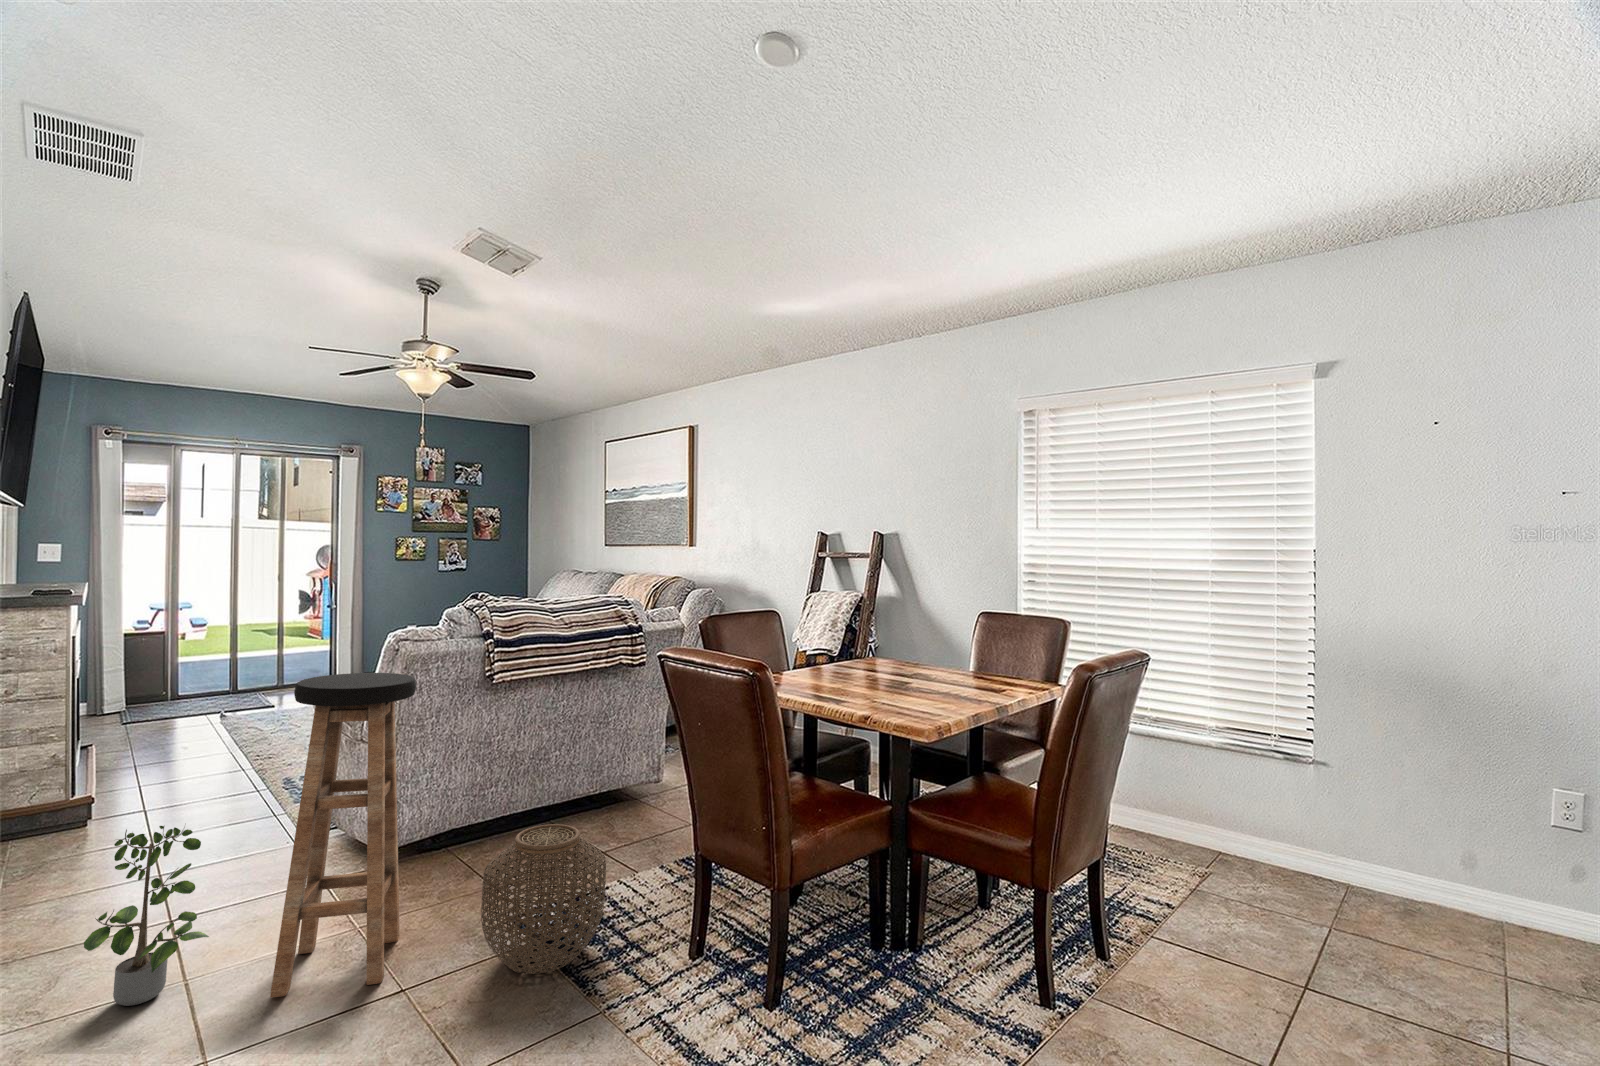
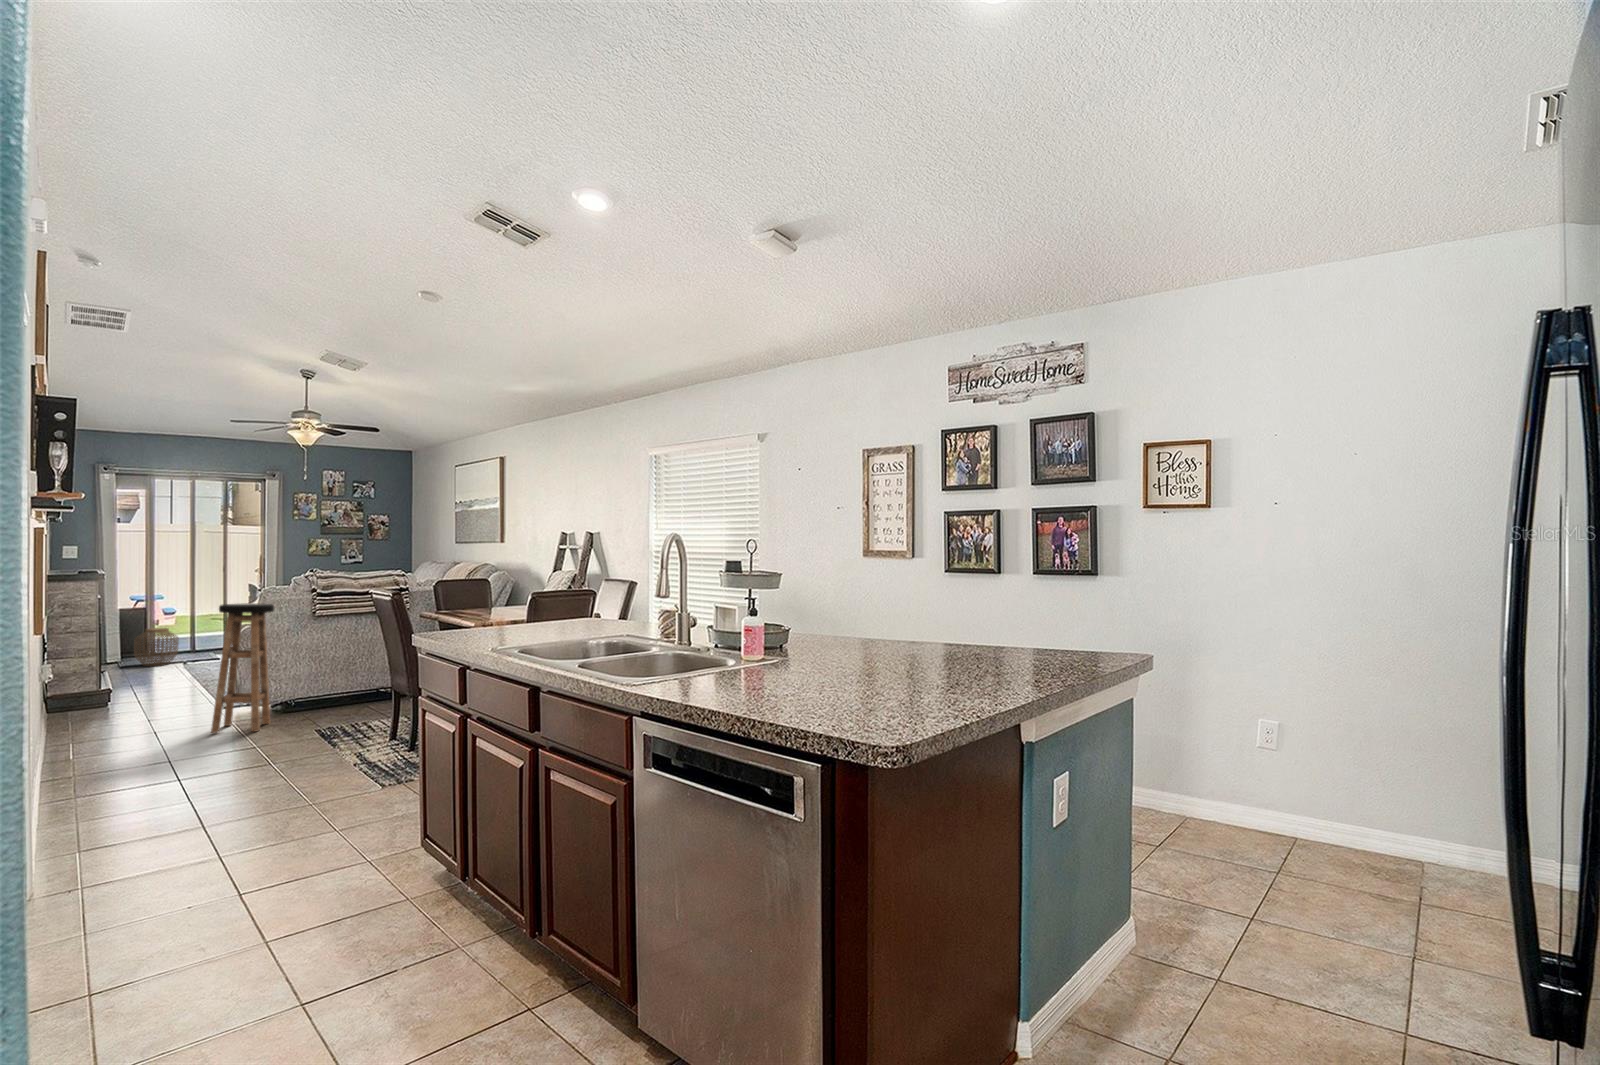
woven basket: present [481,824,606,974] -> present [134,628,179,666]
potted plant: present [84,826,209,1006] -> none [135,663,186,735]

